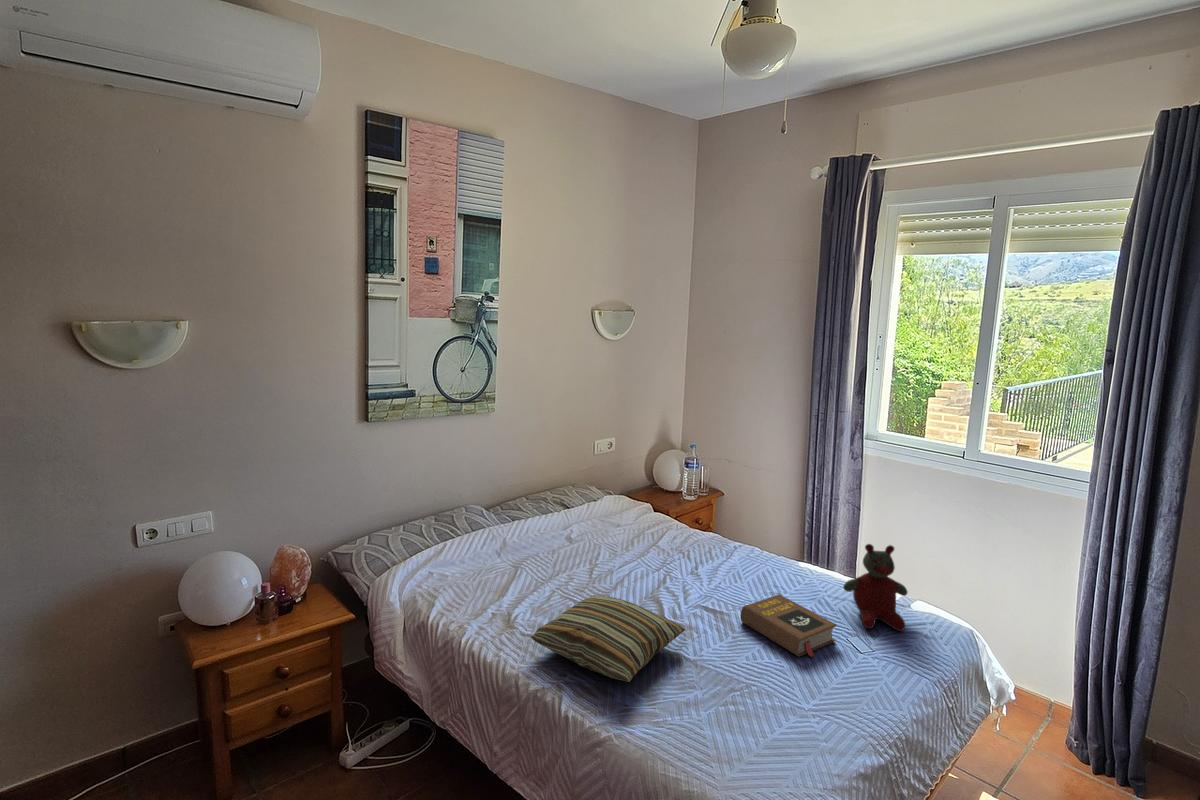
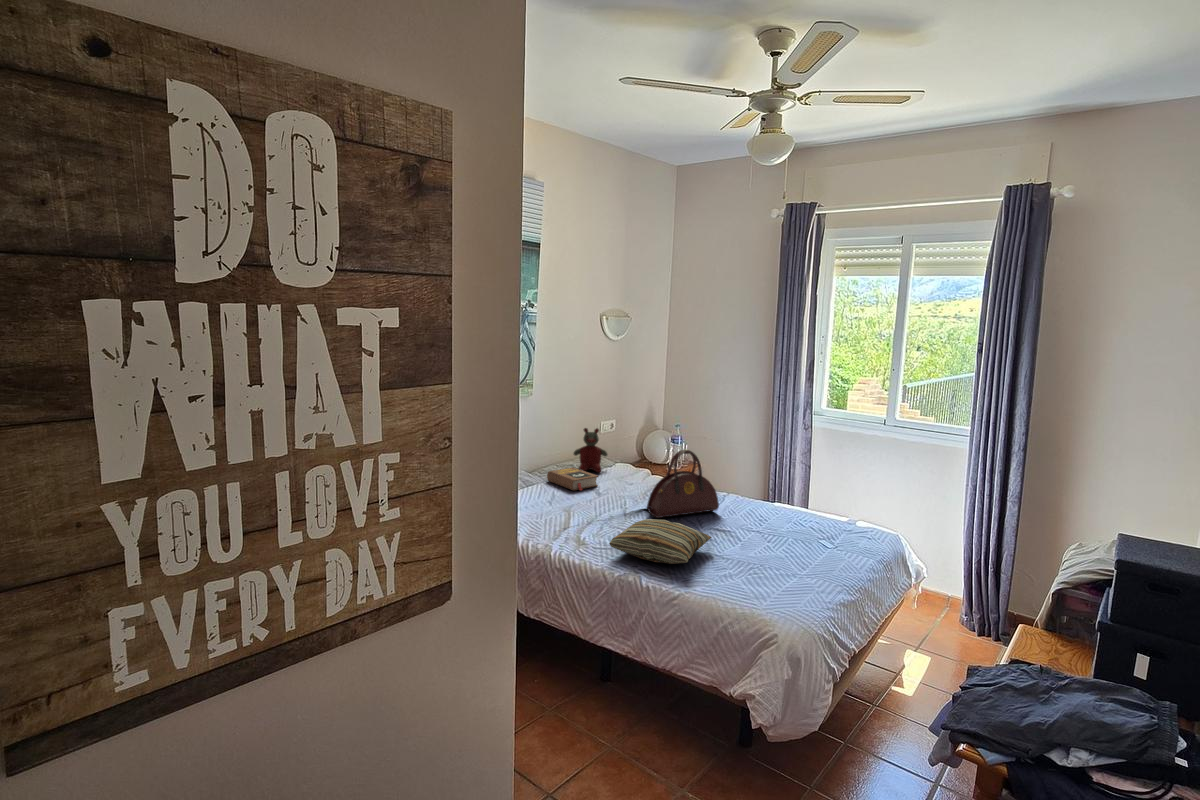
handbag: none [620,492,717,584] -> present [647,449,719,518]
stuffed bear: present [843,544,907,631] -> present [574,428,607,472]
book: present [740,594,837,657] -> present [547,467,598,491]

